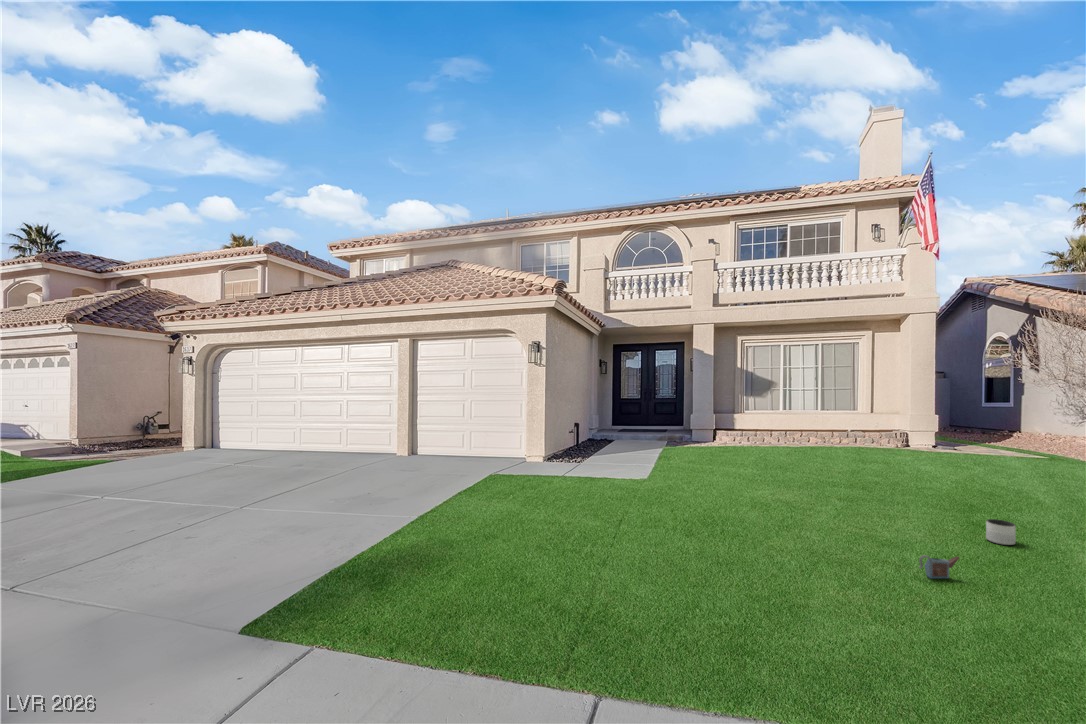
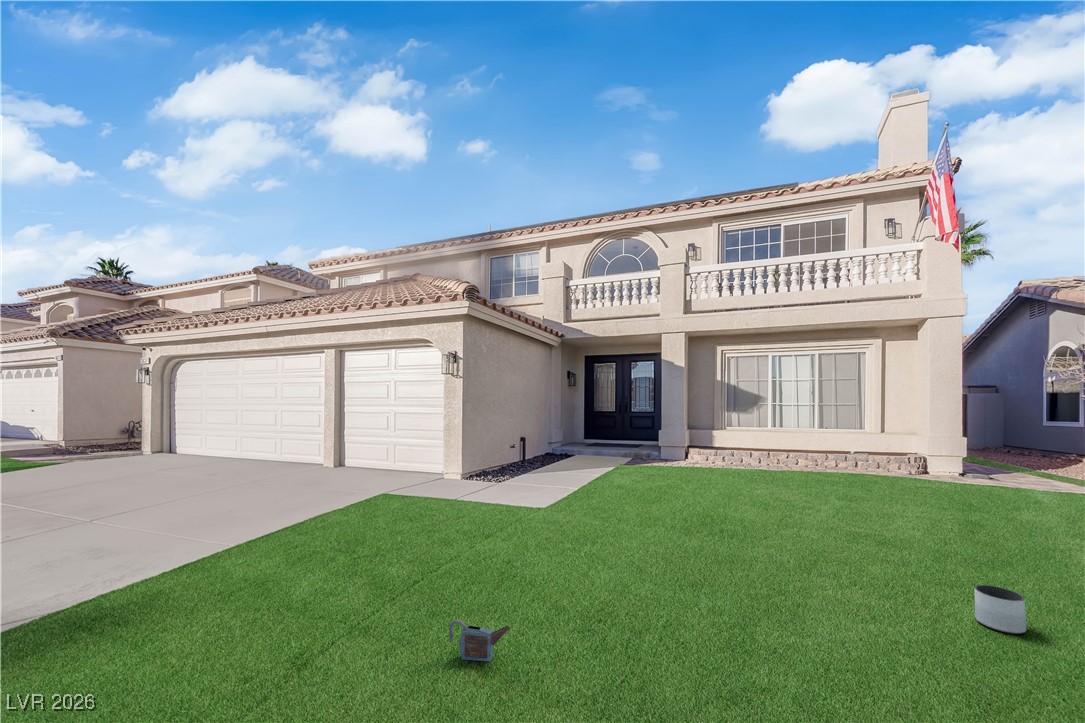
watering can: present [919,555,959,578] -> present [448,620,510,662]

